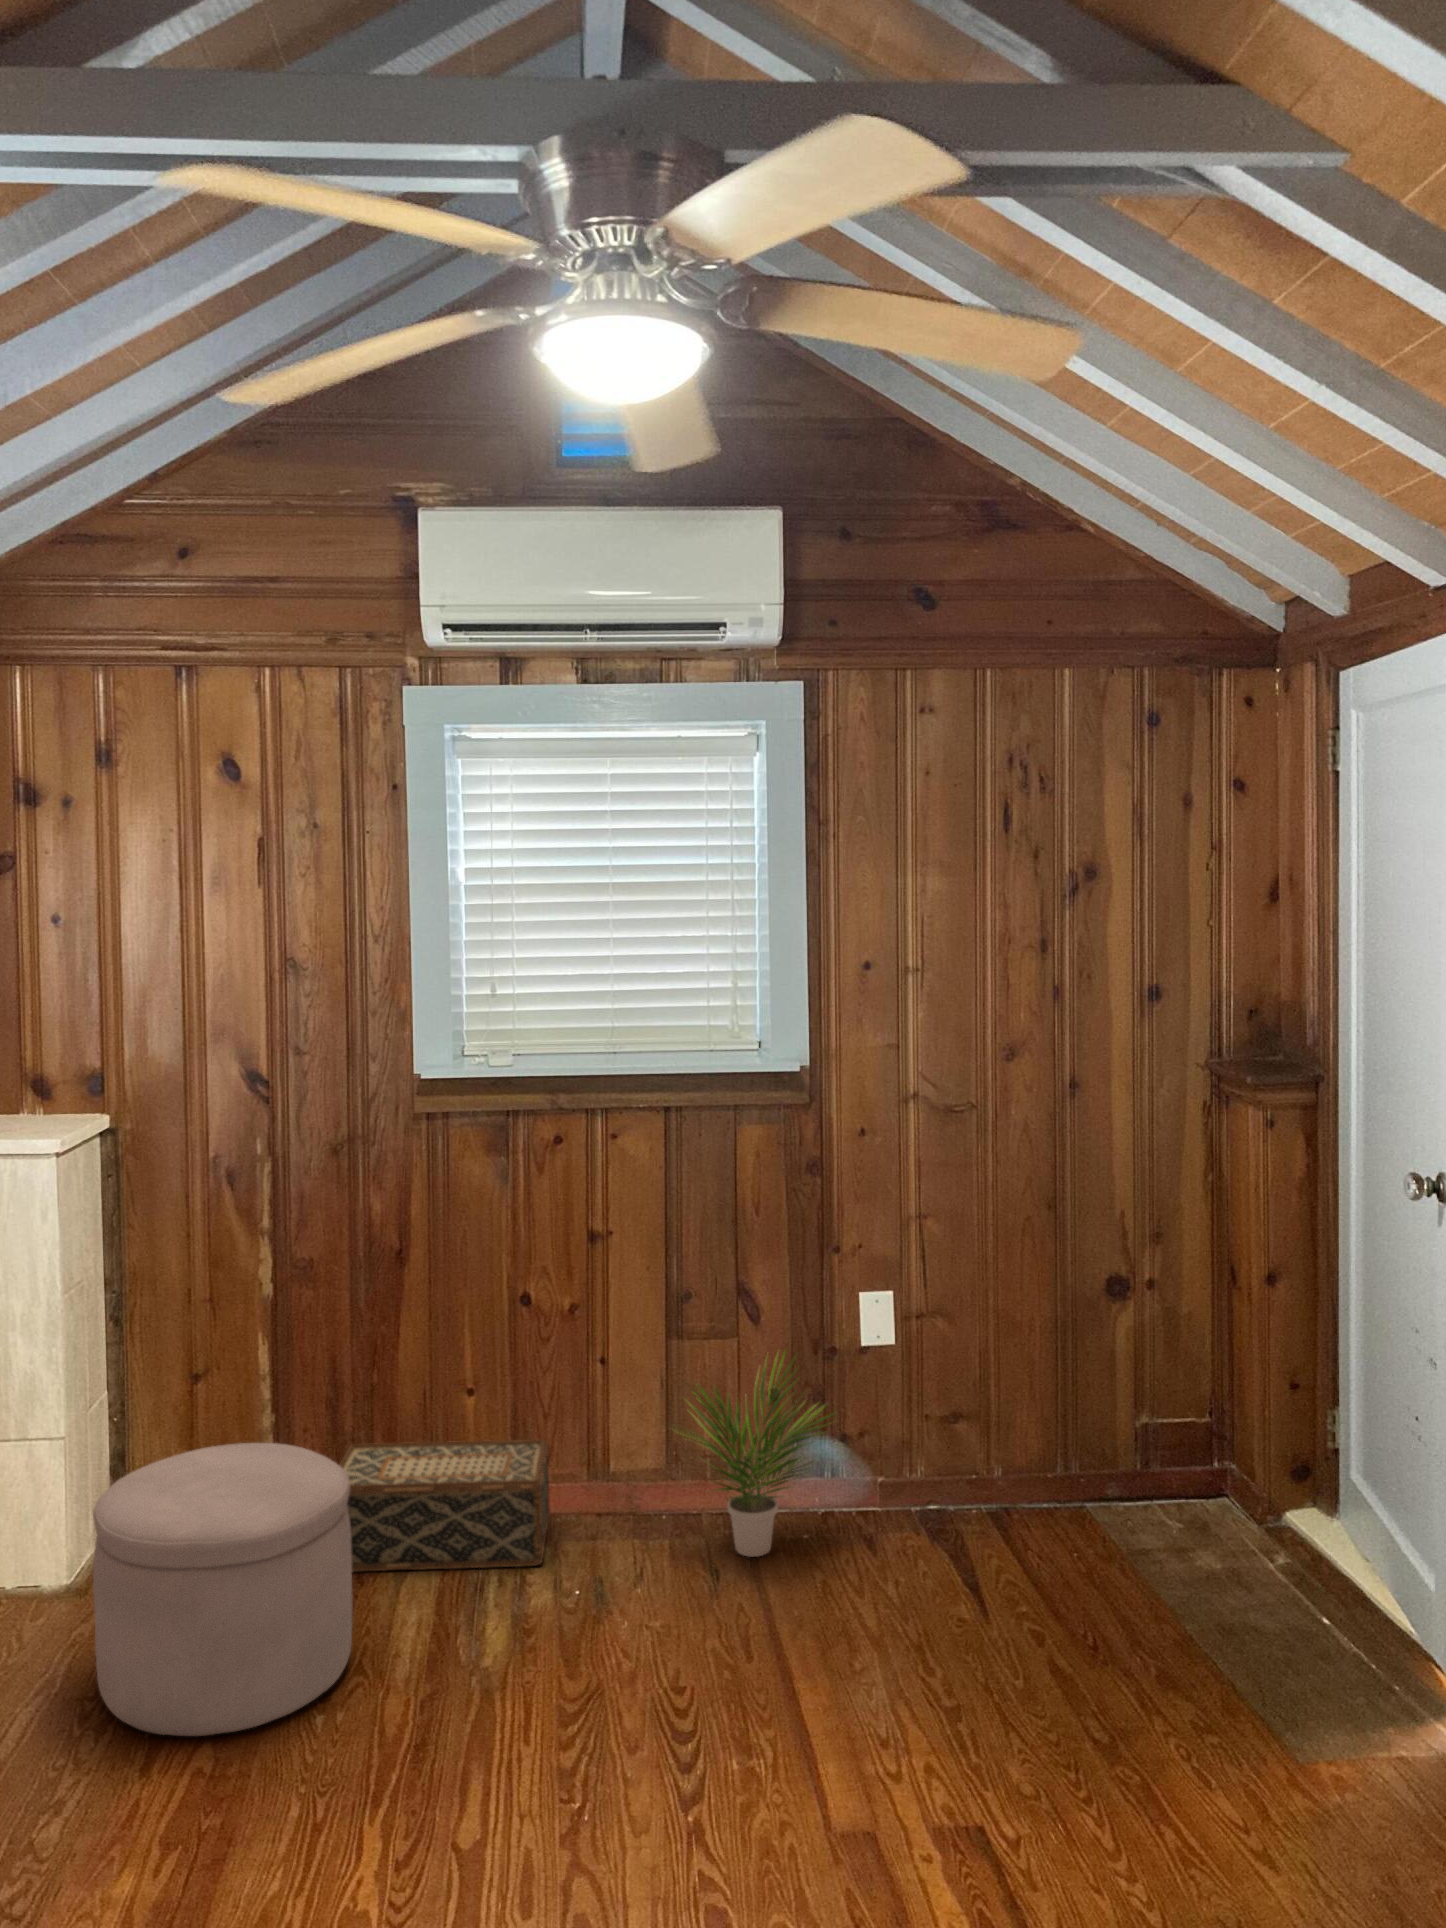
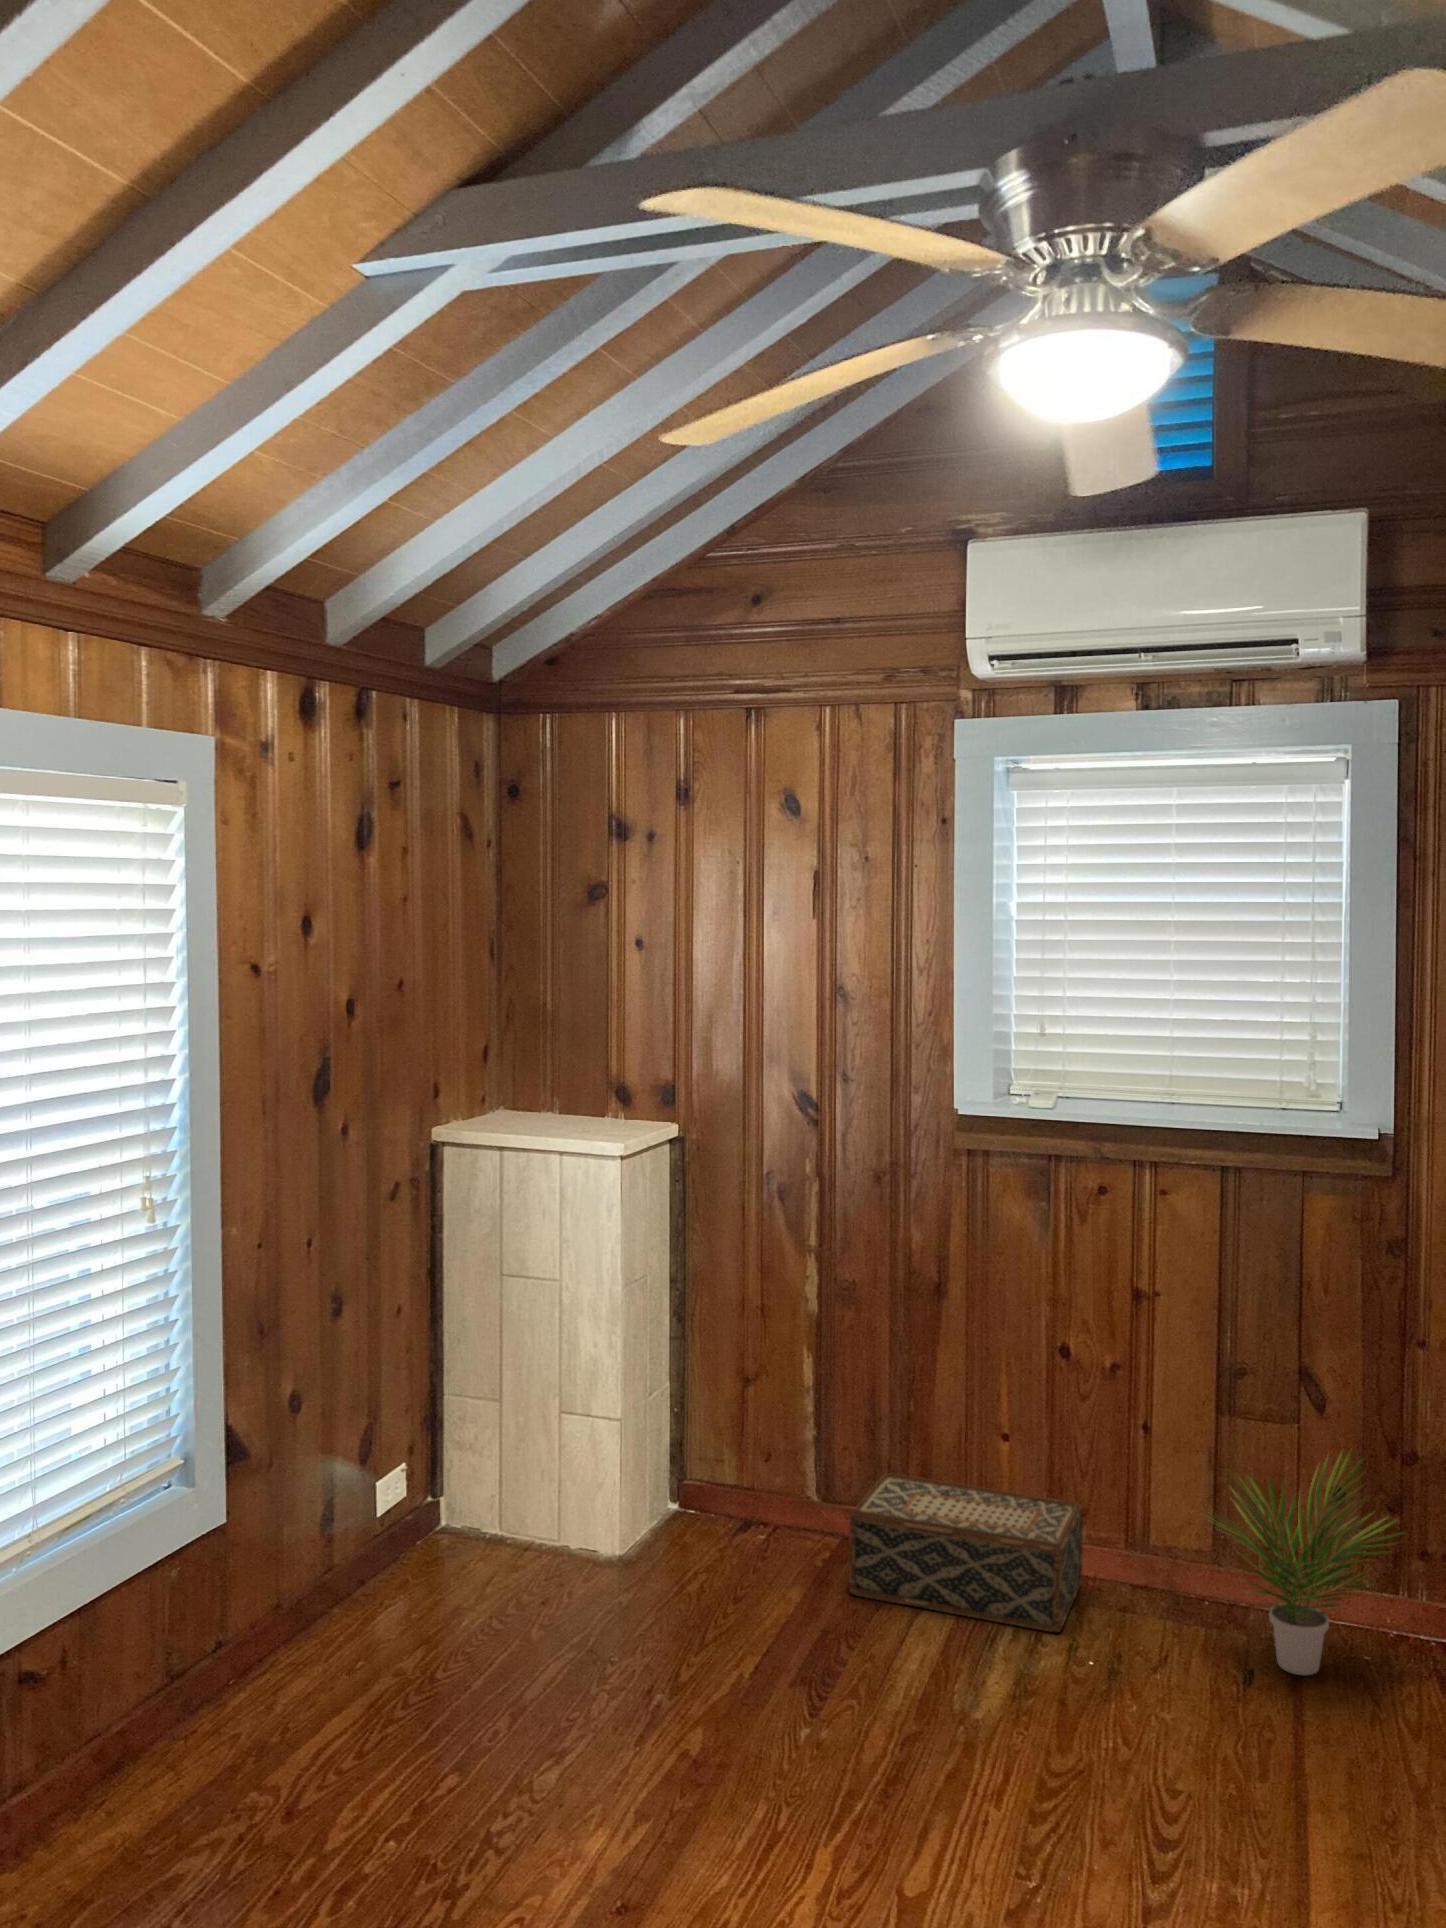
ottoman: present [93,1443,352,1736] -> none [620,1452,853,1726]

